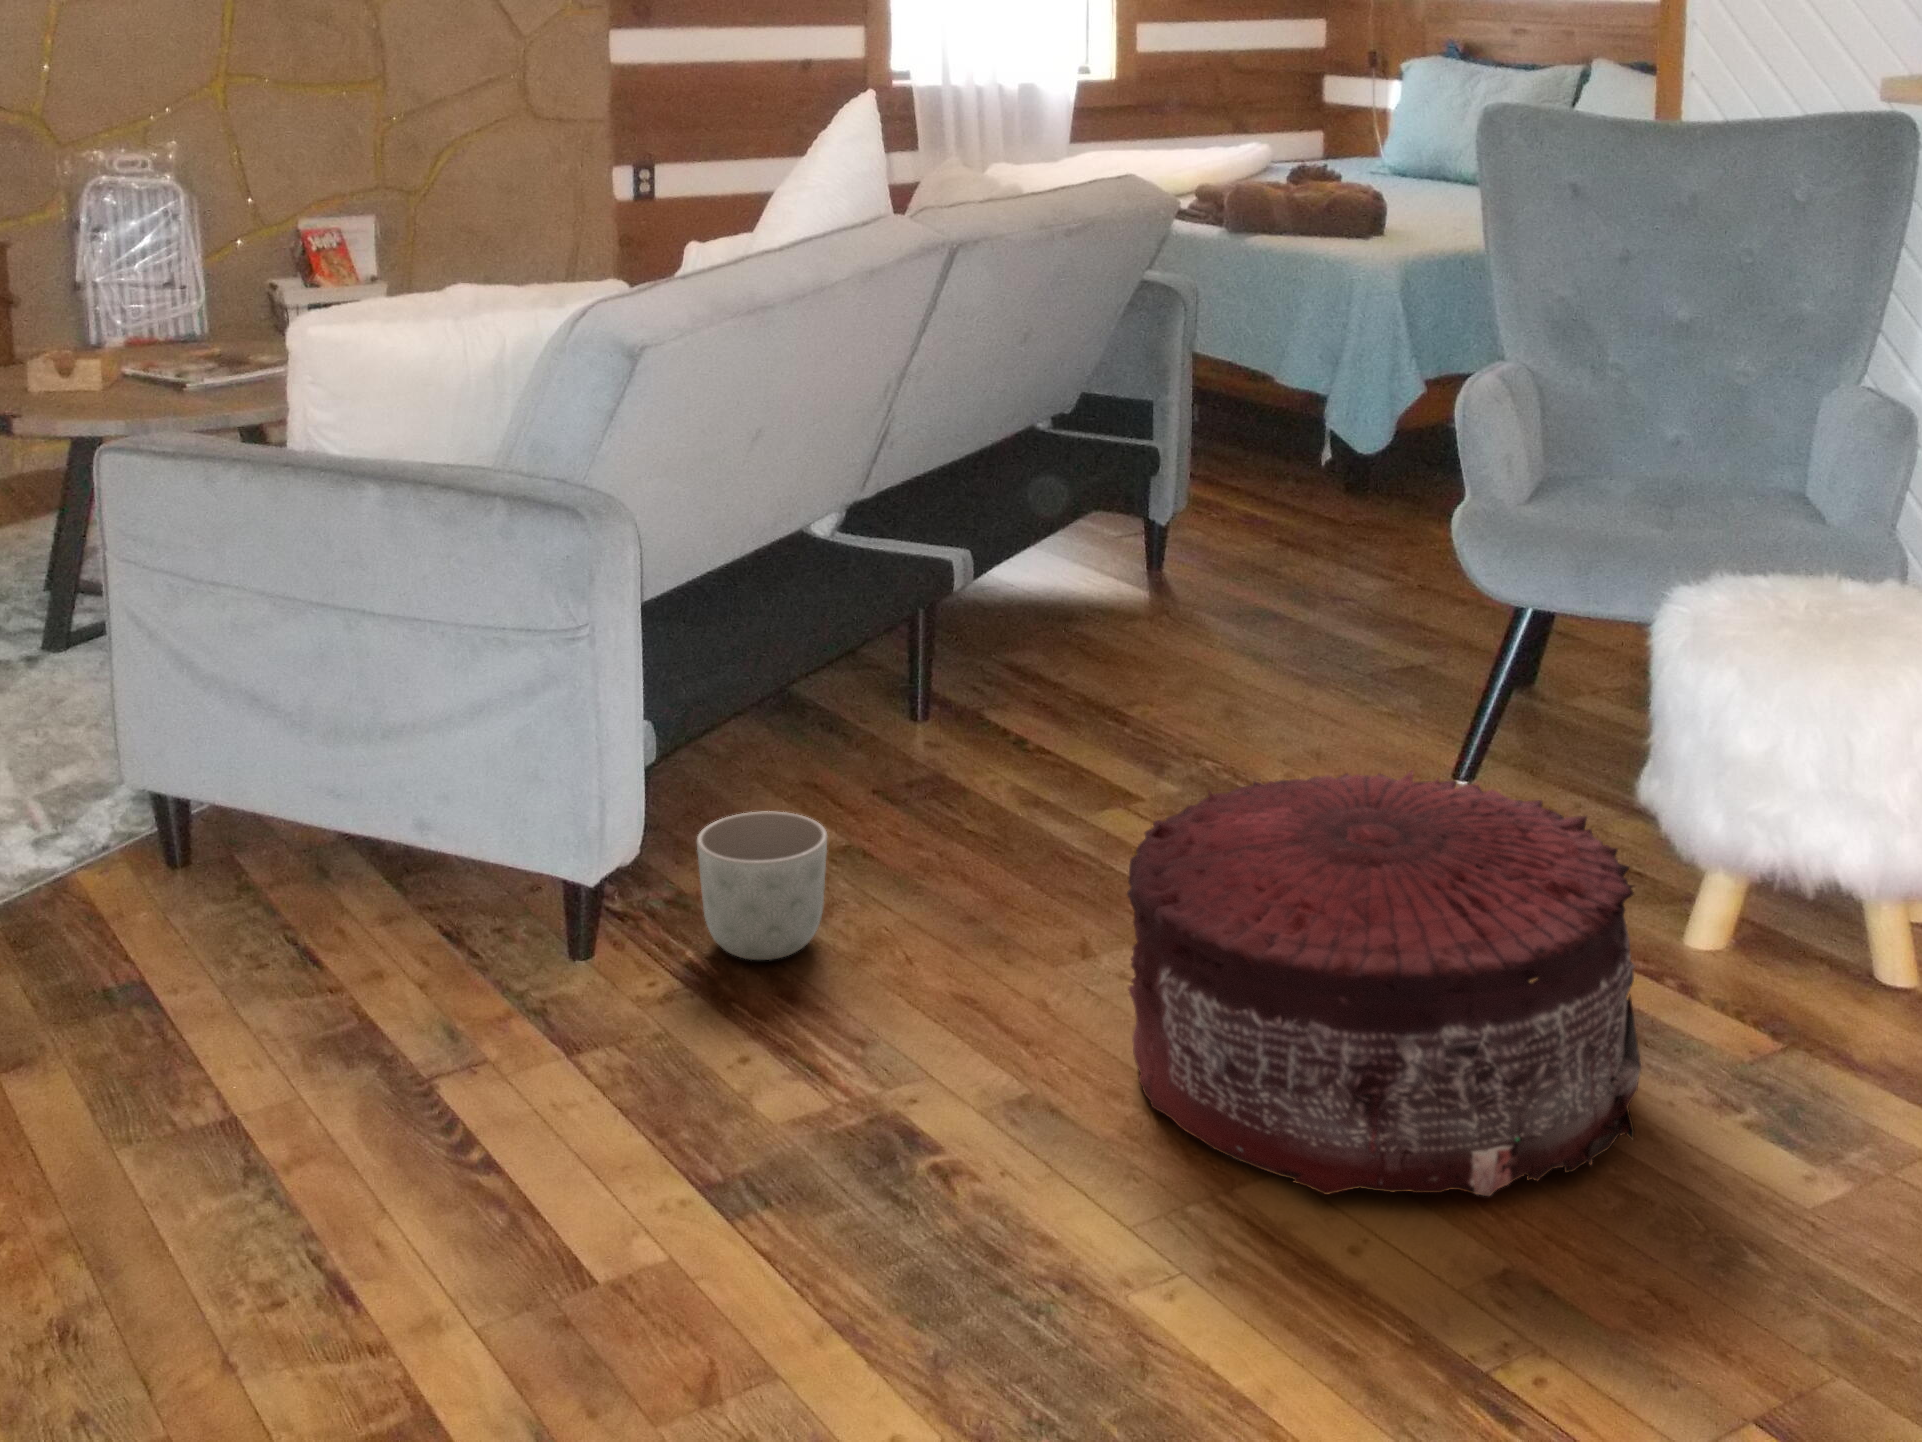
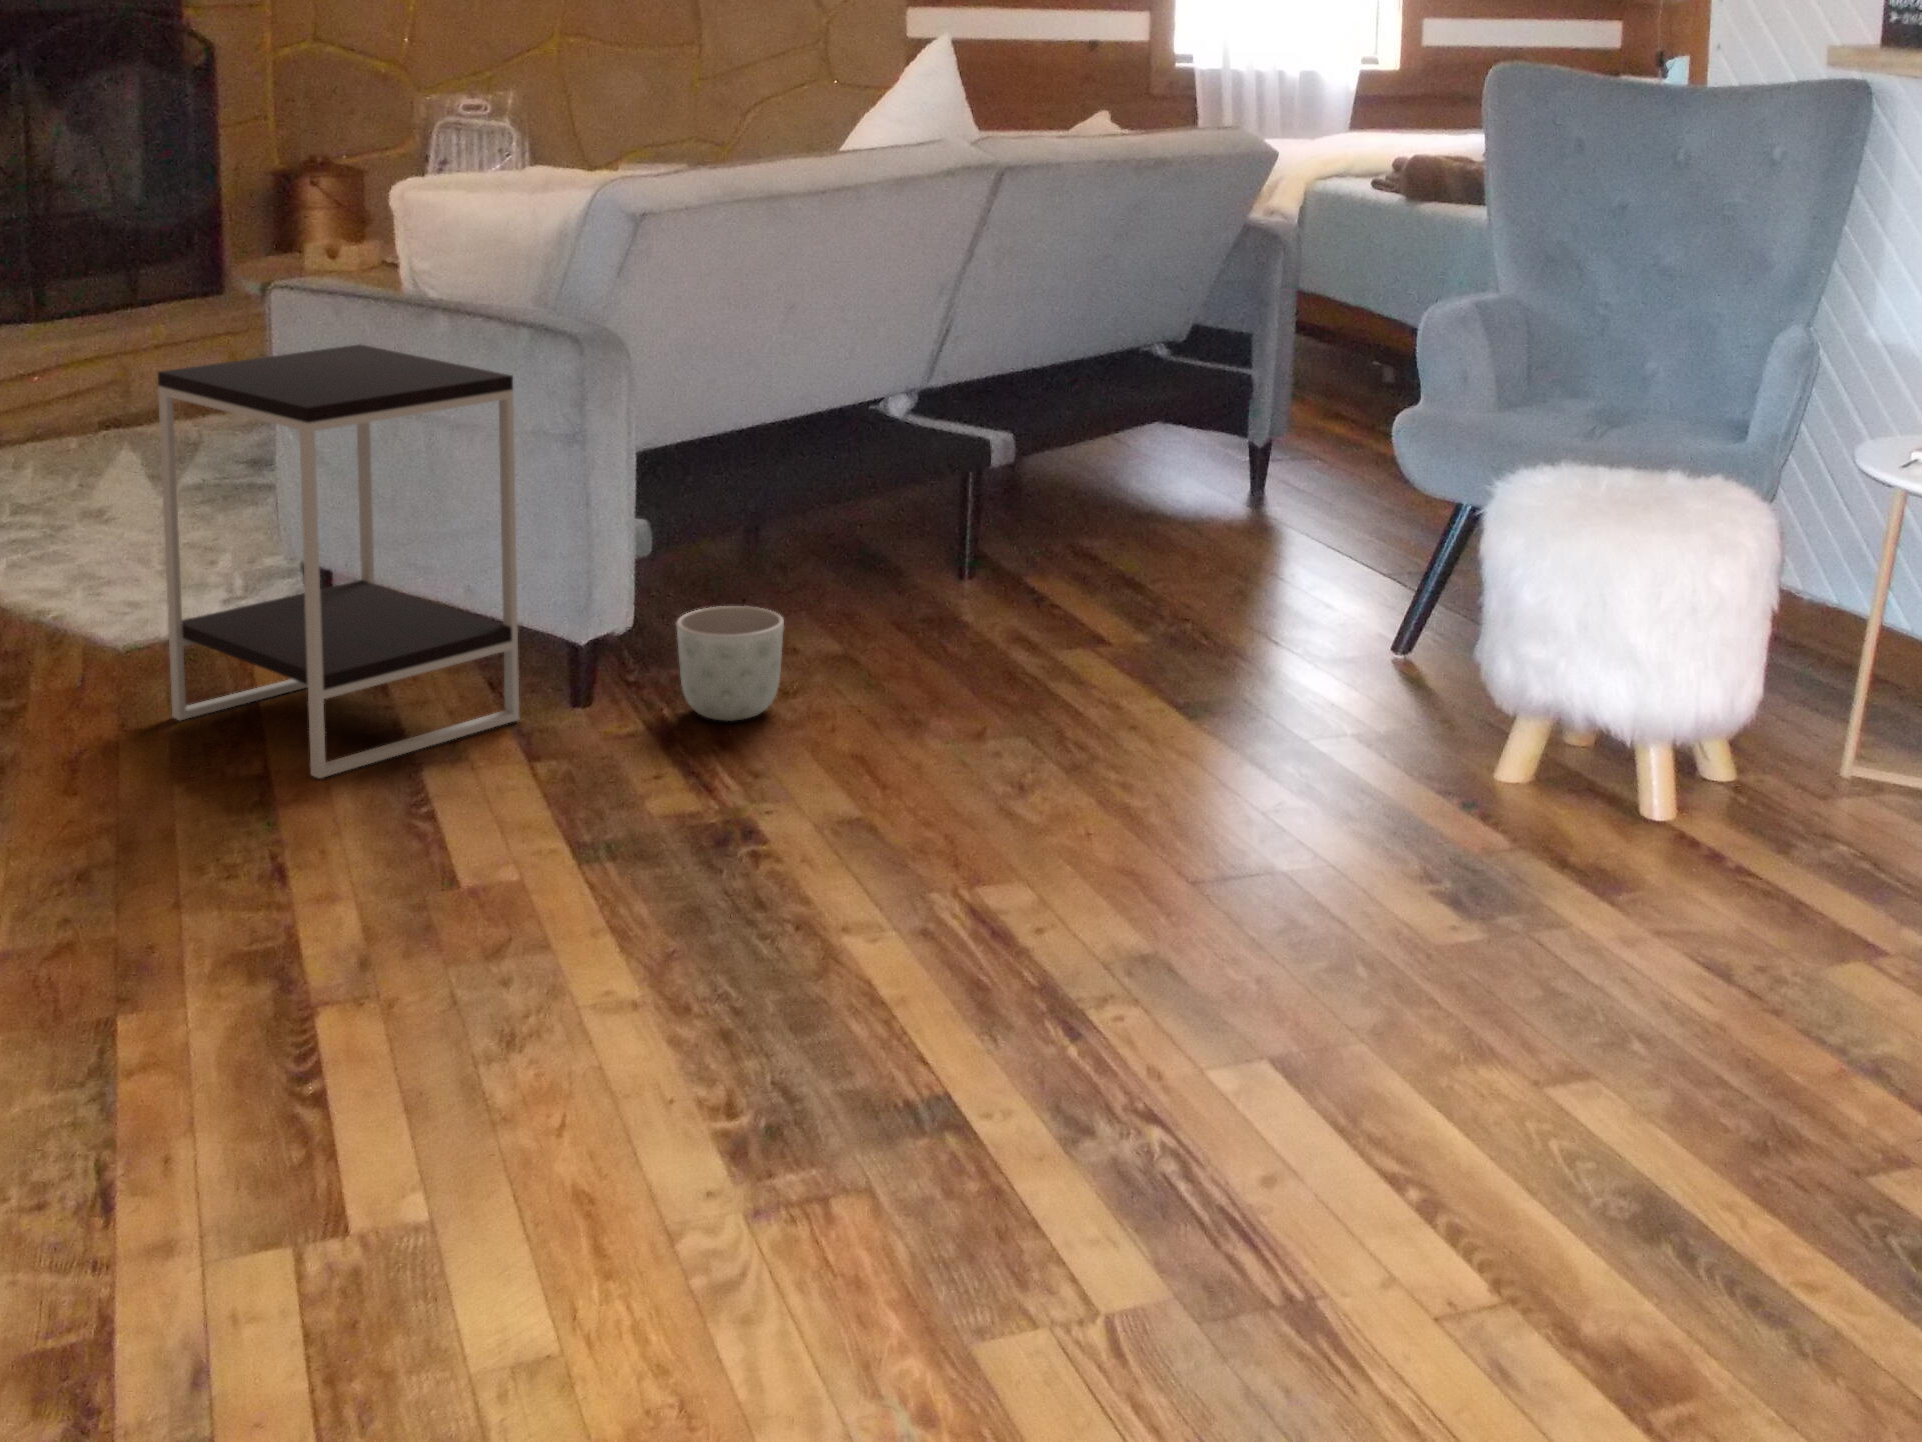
side table: none [21,527,513,1122] -> present [158,344,519,778]
pouf: present [1127,770,1641,1196] -> none [944,597,1361,910]

